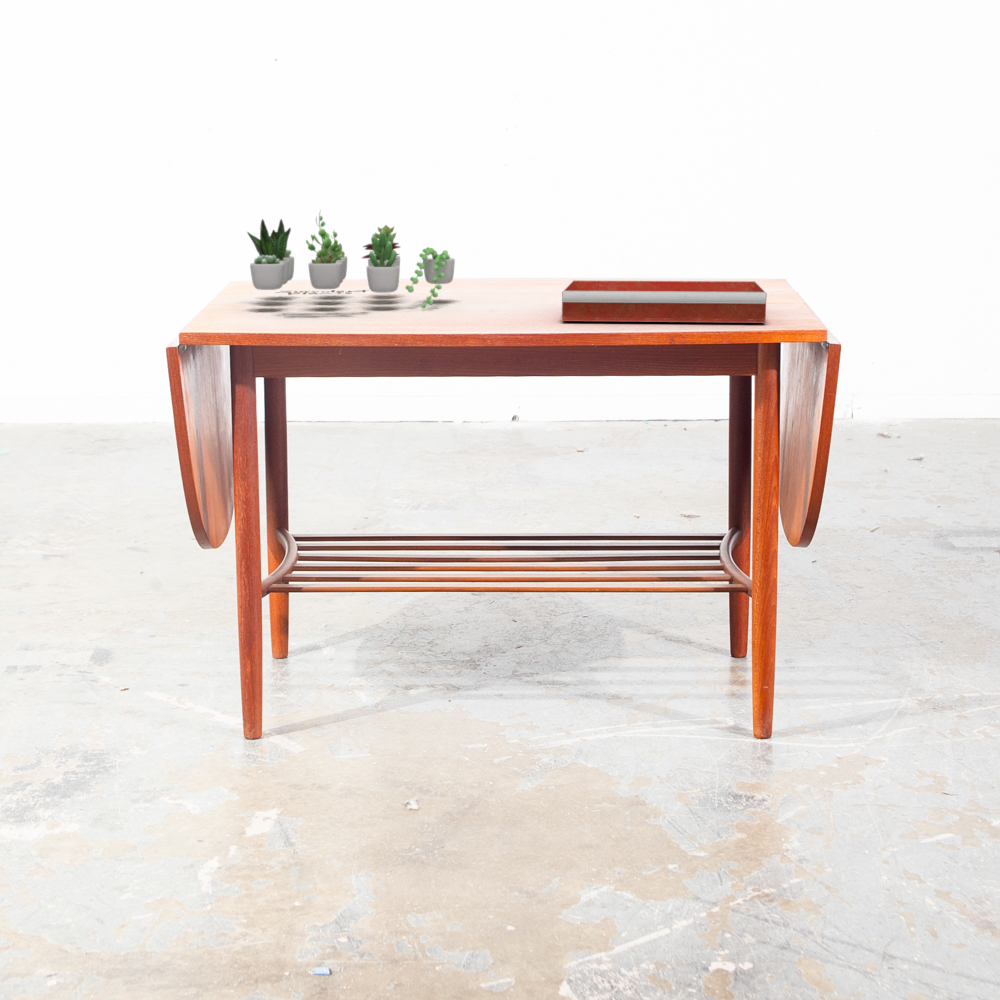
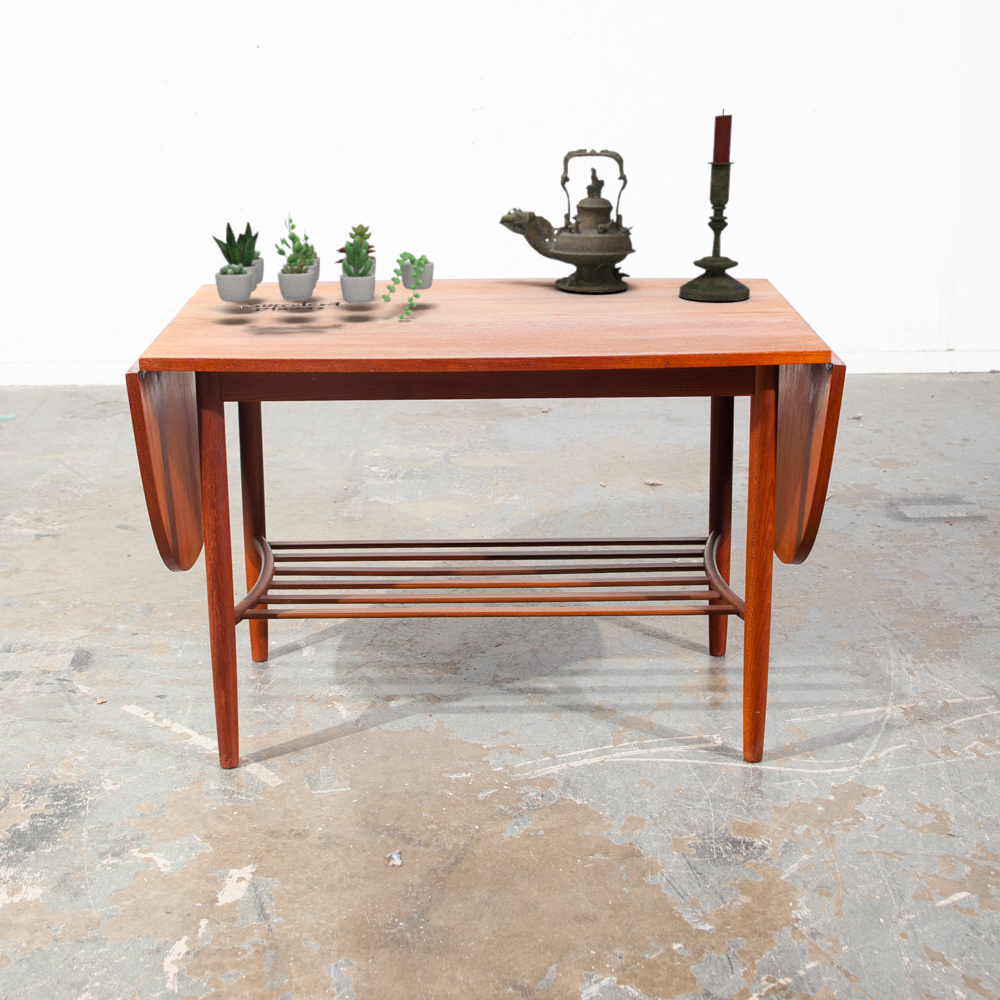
candle: none [689,117,756,298] -> present [679,109,750,301]
teapot: none [517,158,648,292] -> present [499,149,636,293]
tray: present [562,280,767,323] -> none [549,288,768,345]

